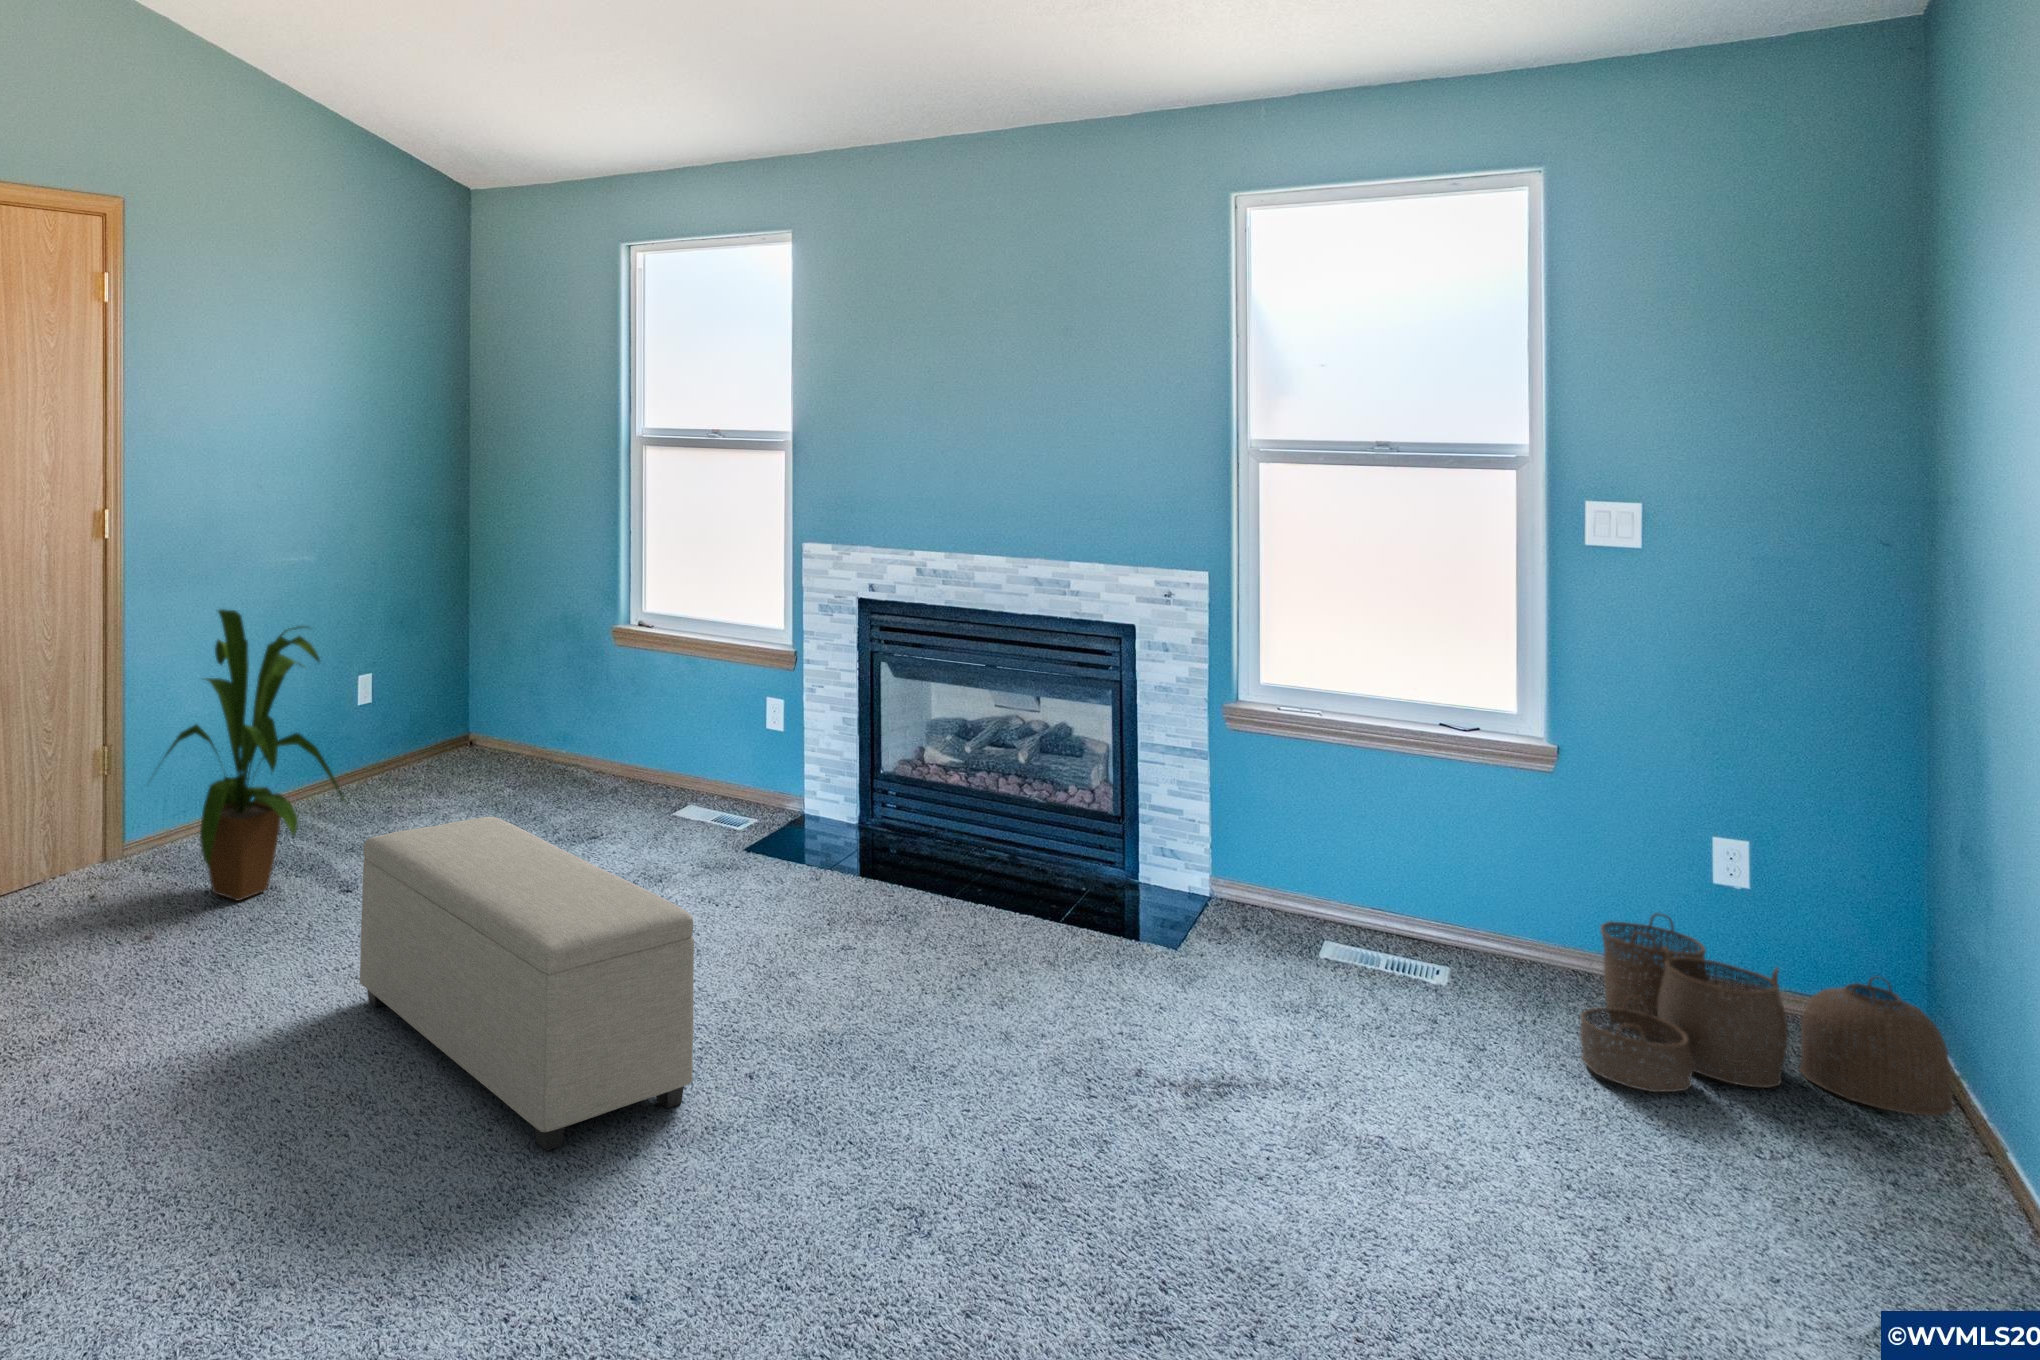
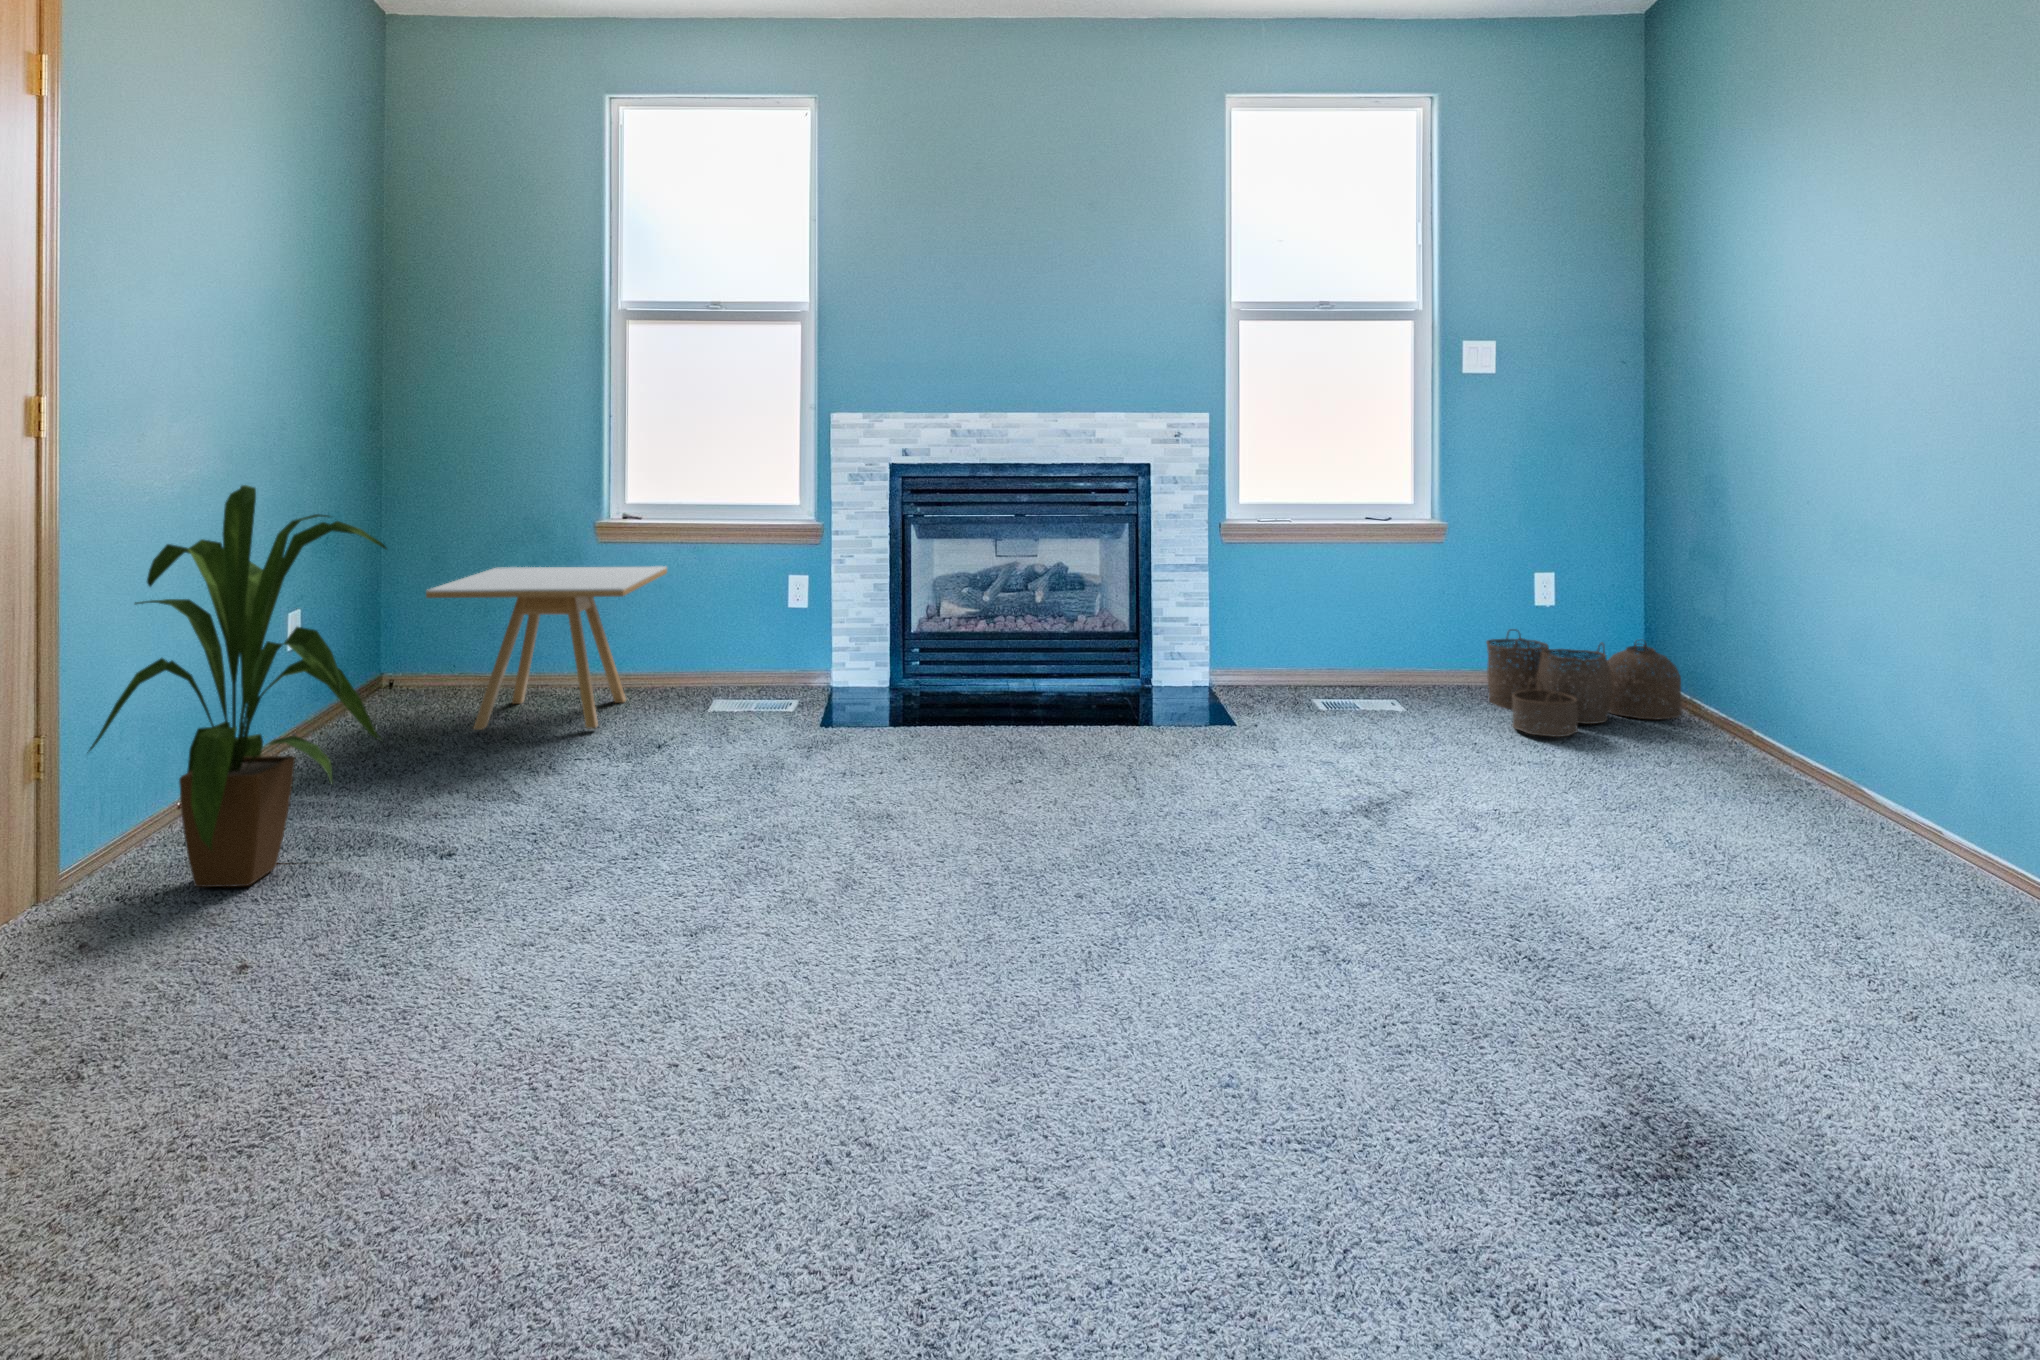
side table: none [451,656,670,816] -> present [426,566,667,730]
ottoman: present [360,817,694,1150] -> none [559,694,1019,986]

